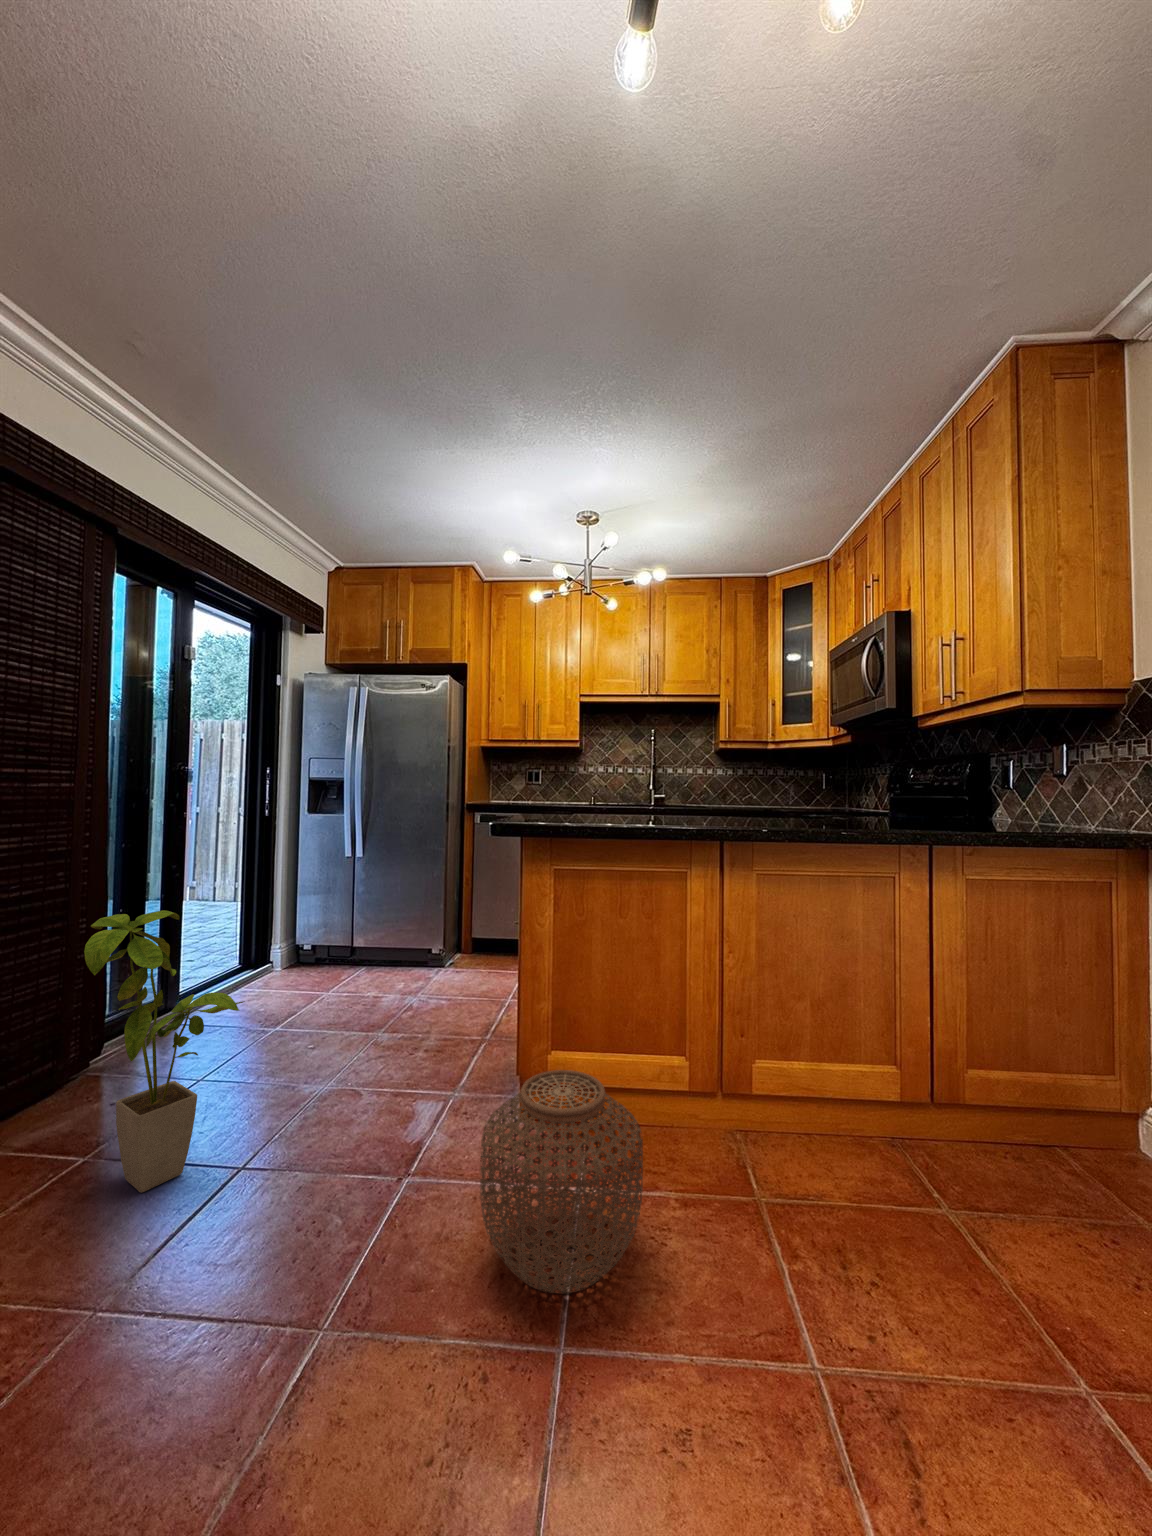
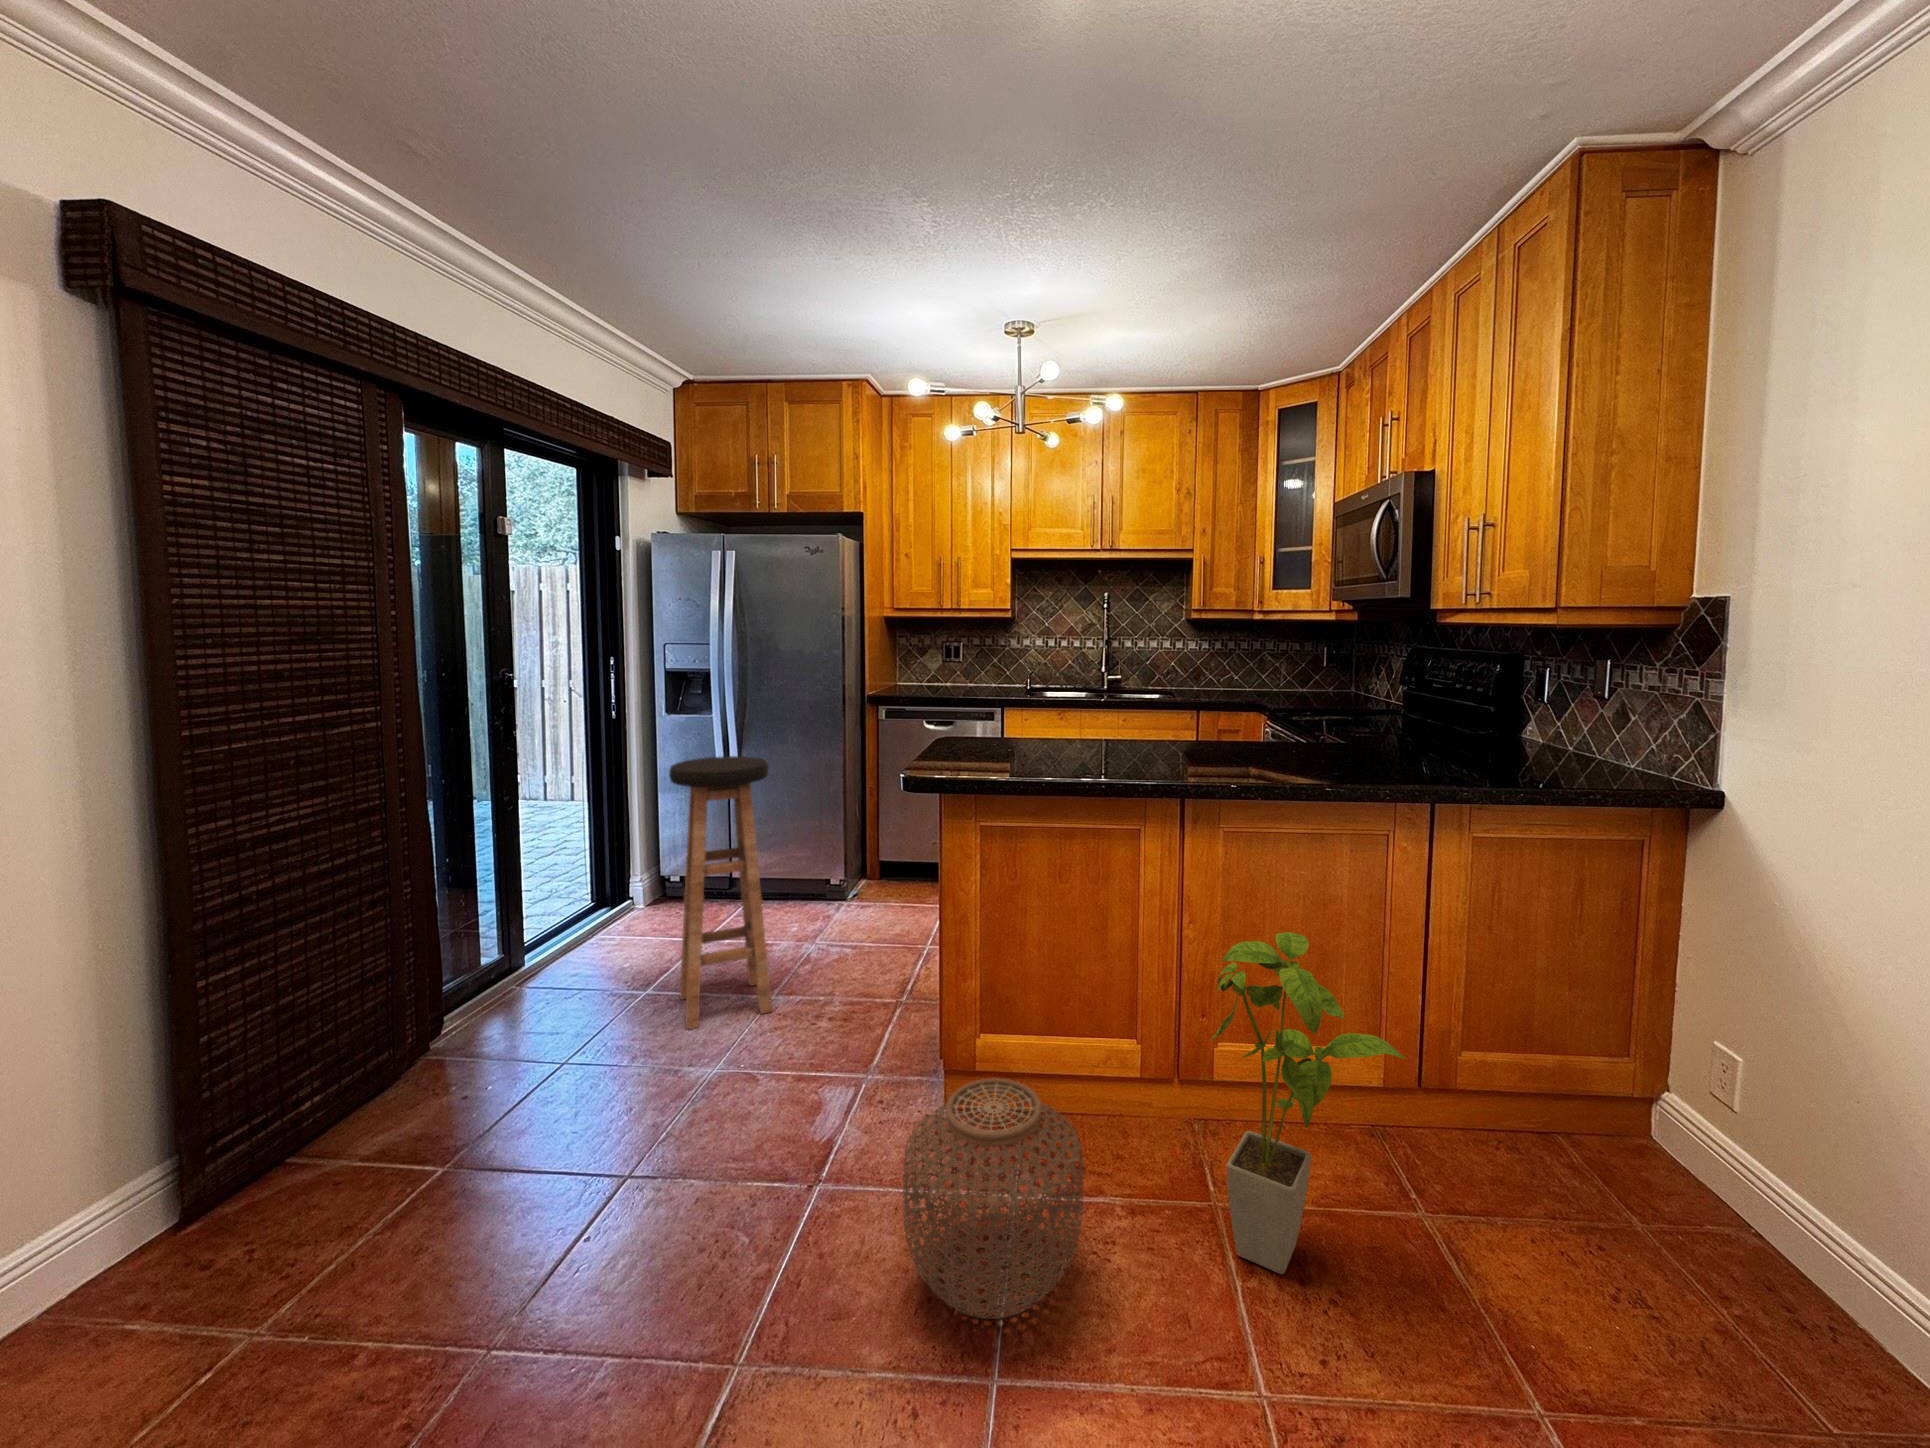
bar stool: none [302,833,384,1055] -> present [669,756,772,1029]
house plant: present [84,910,245,1192] -> present [1210,932,1406,1274]

